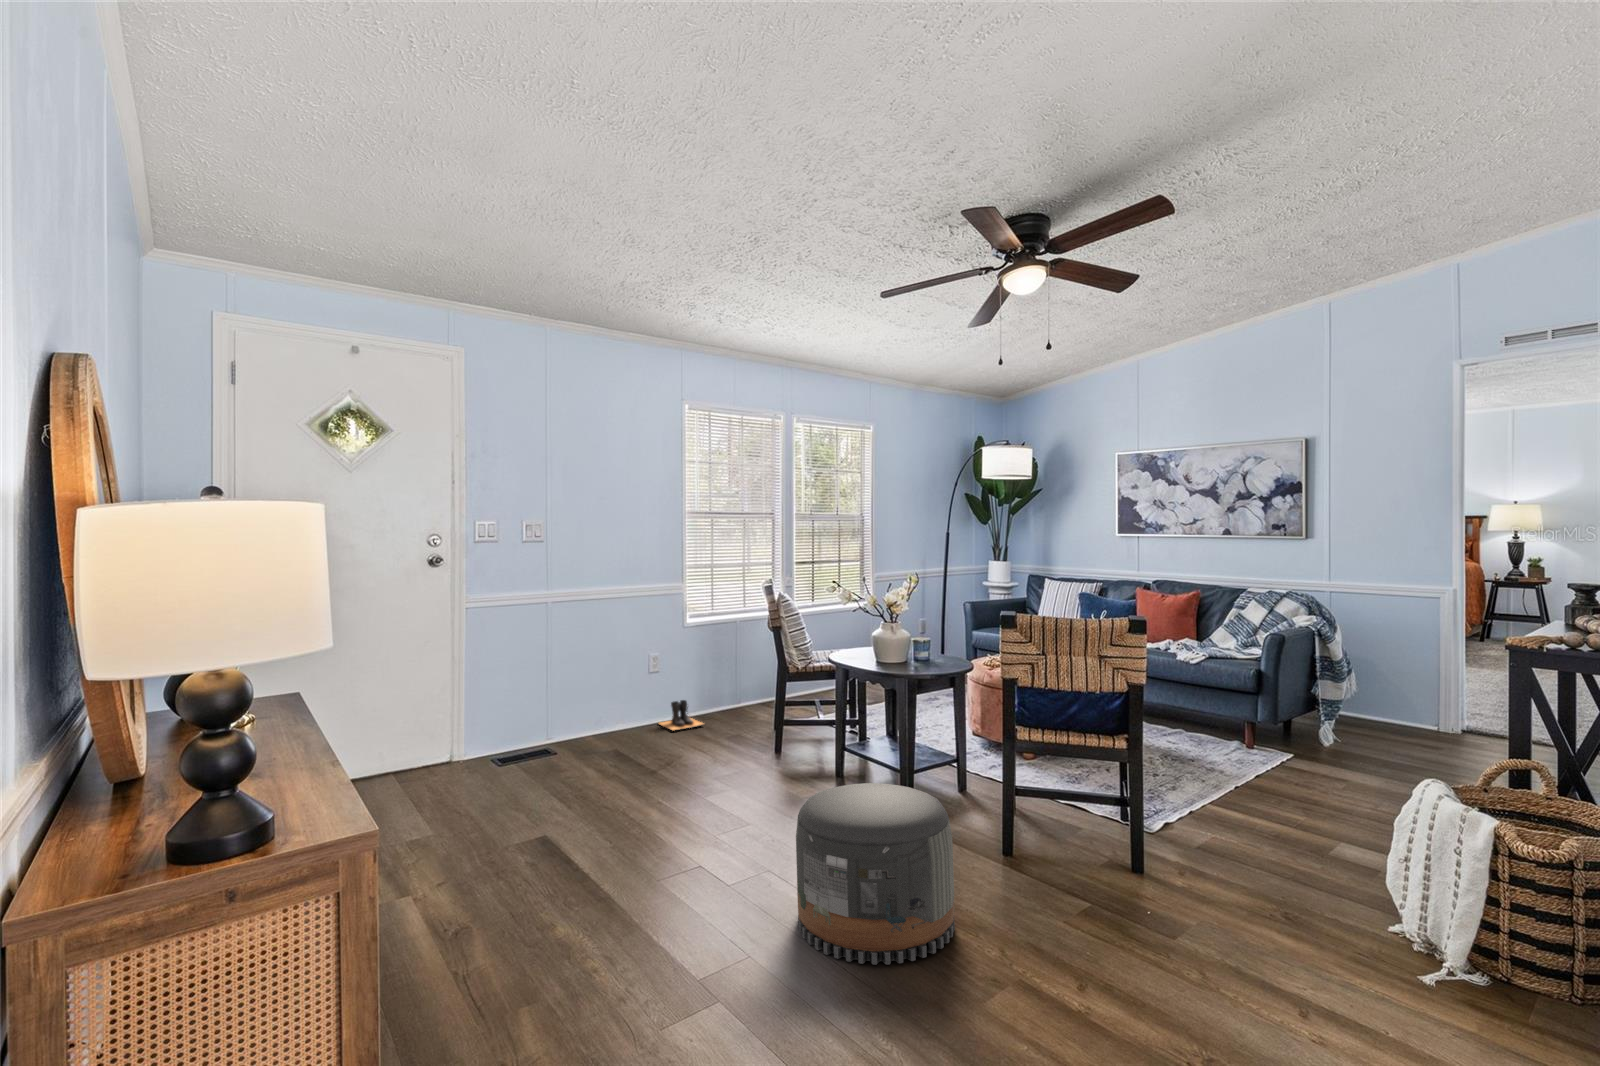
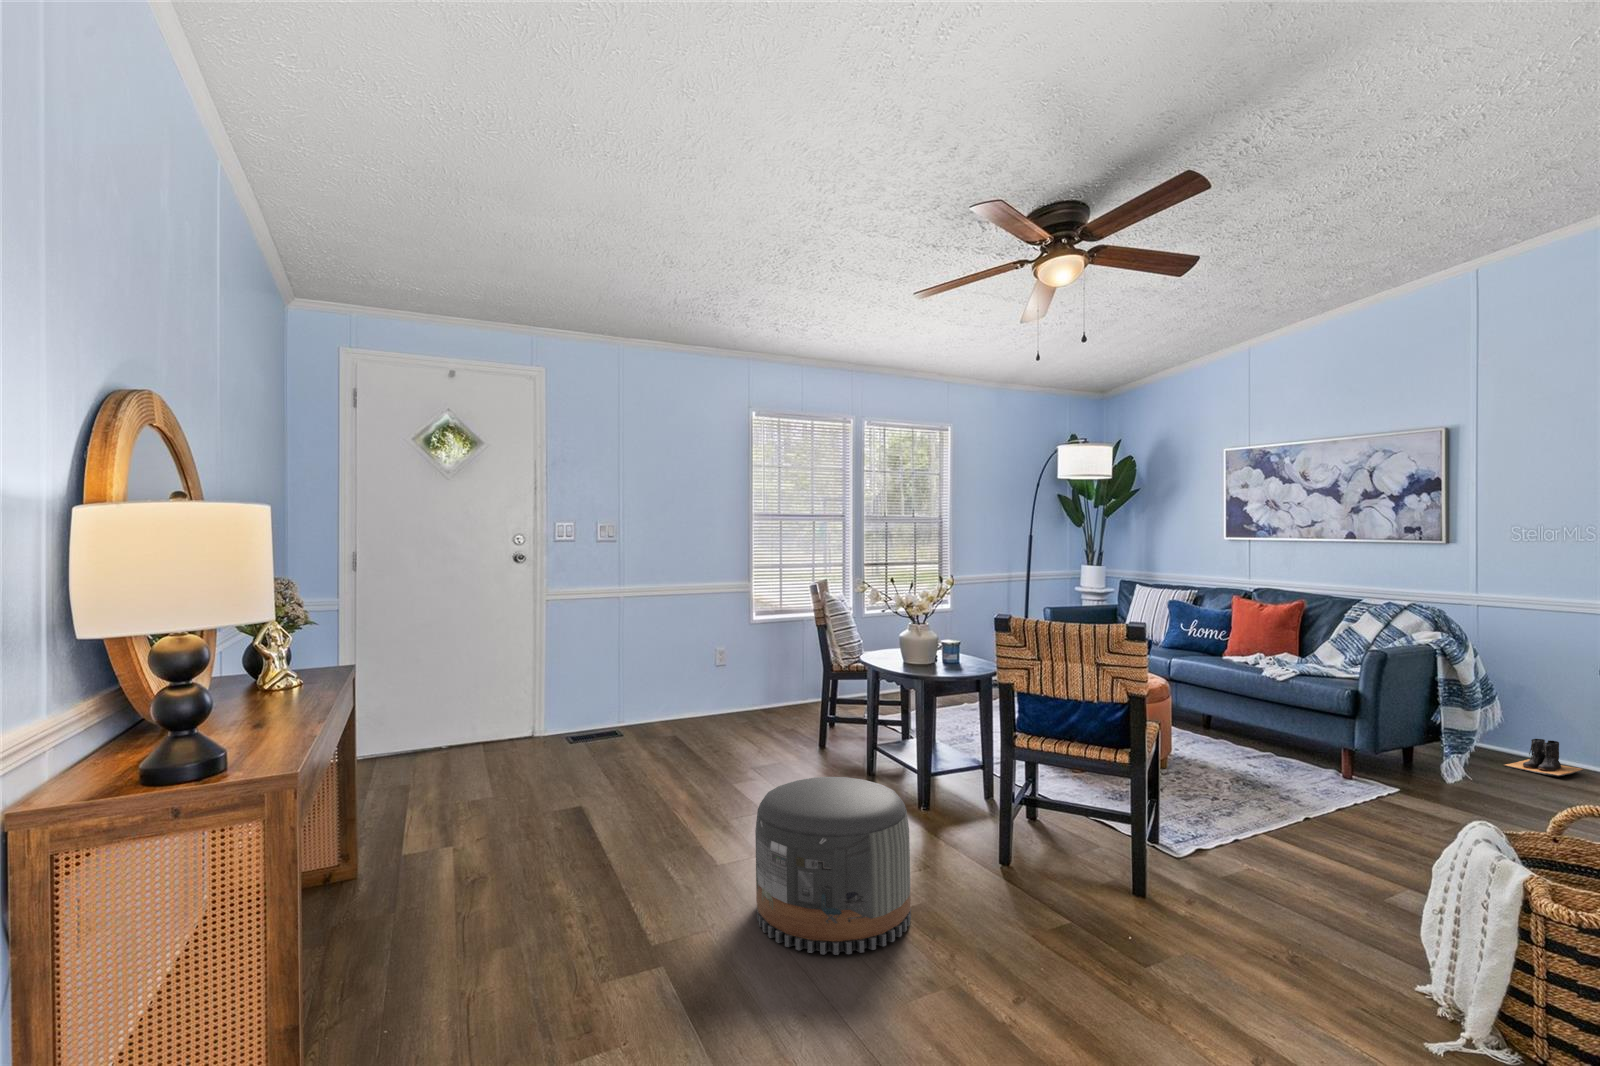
boots: present [659,700,704,731] -> present [1504,739,1584,776]

